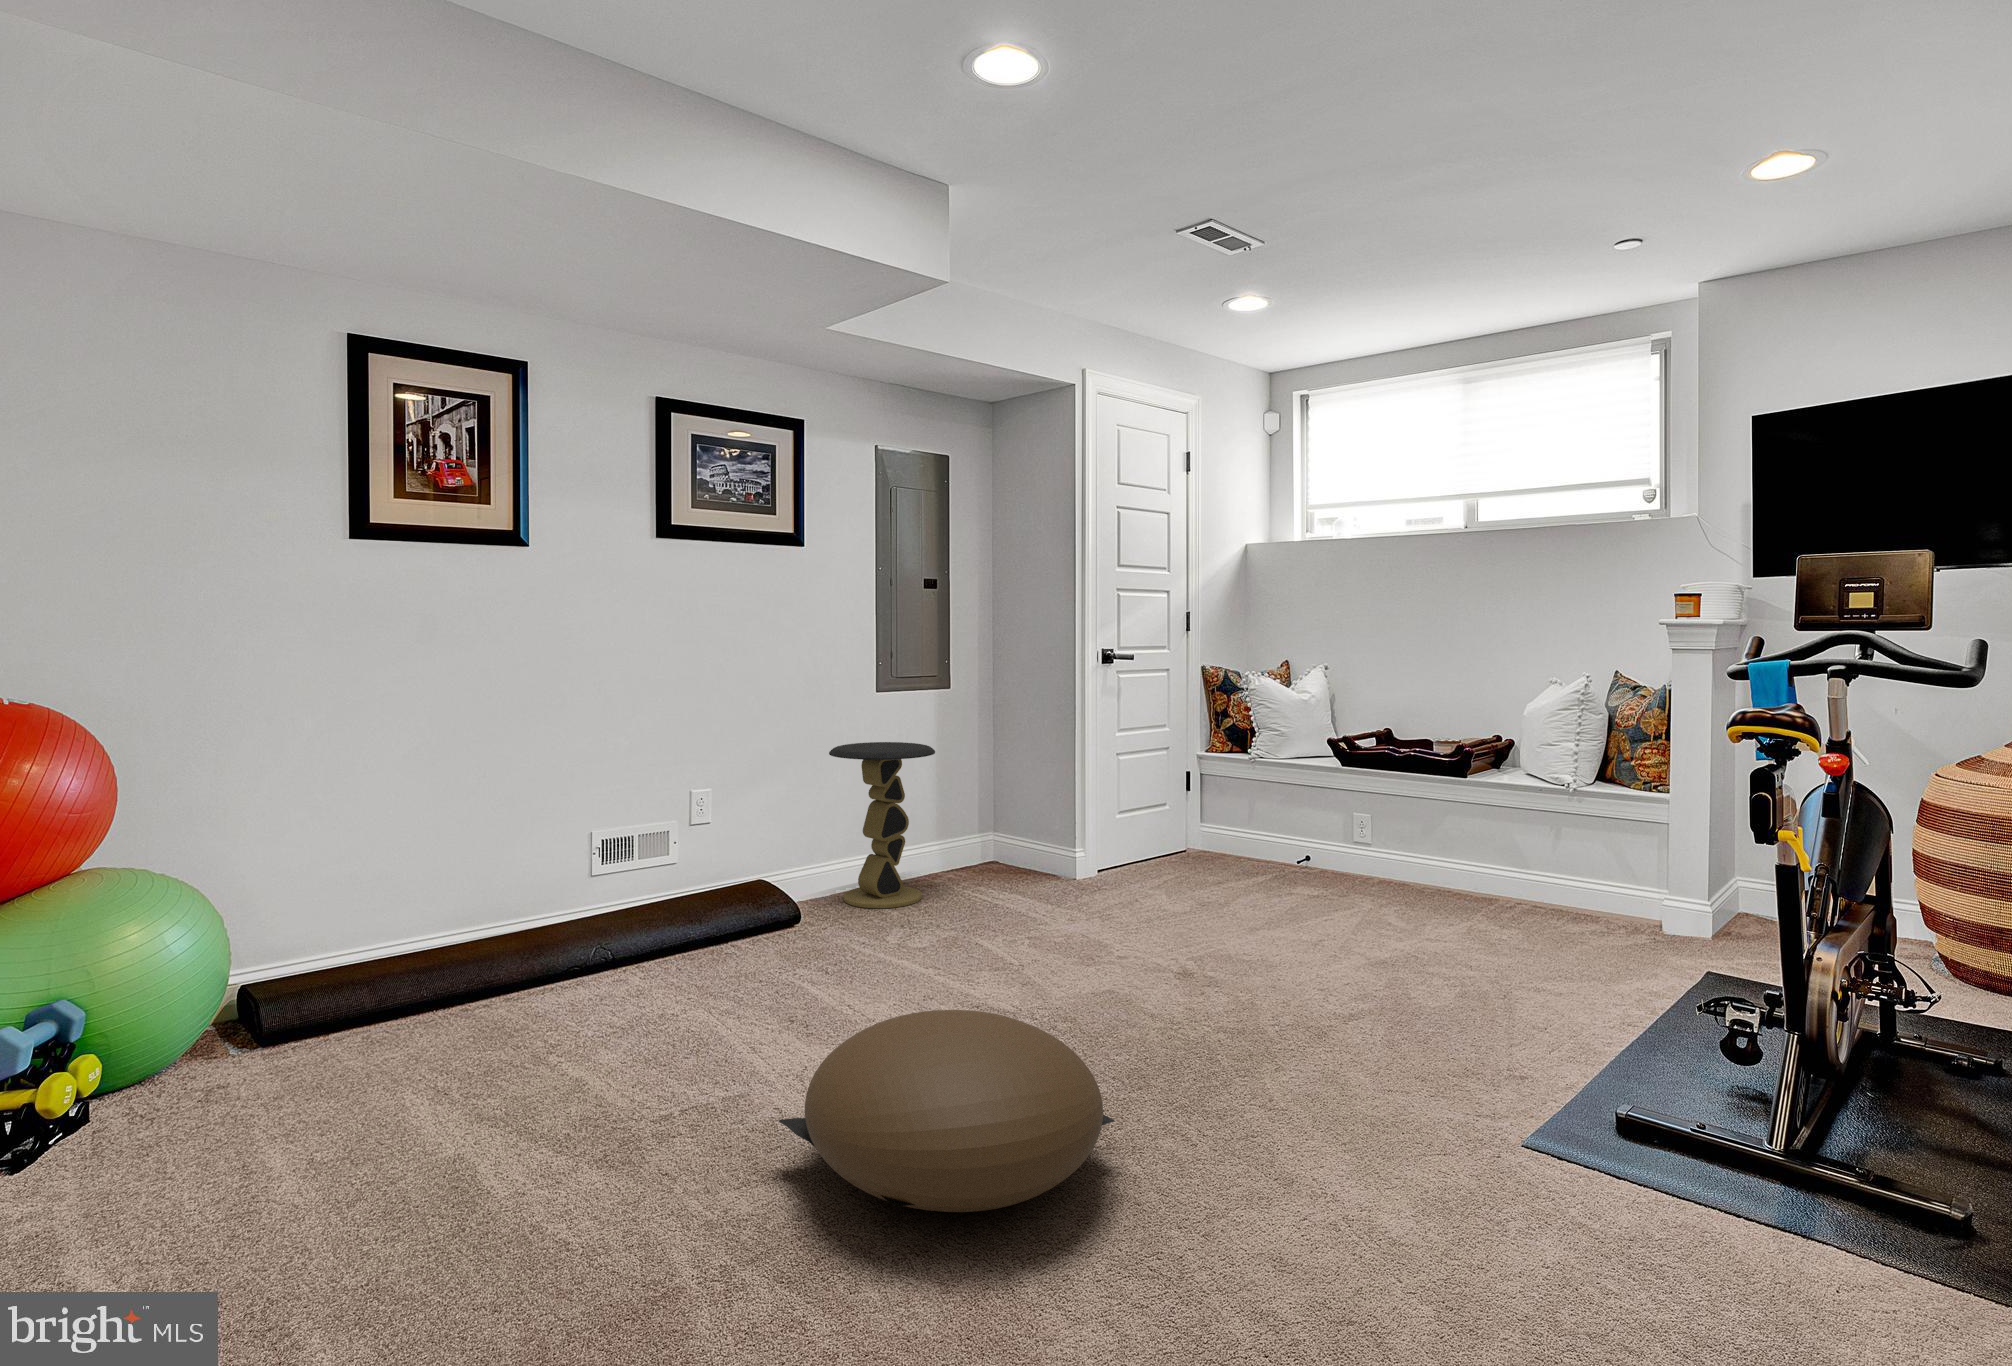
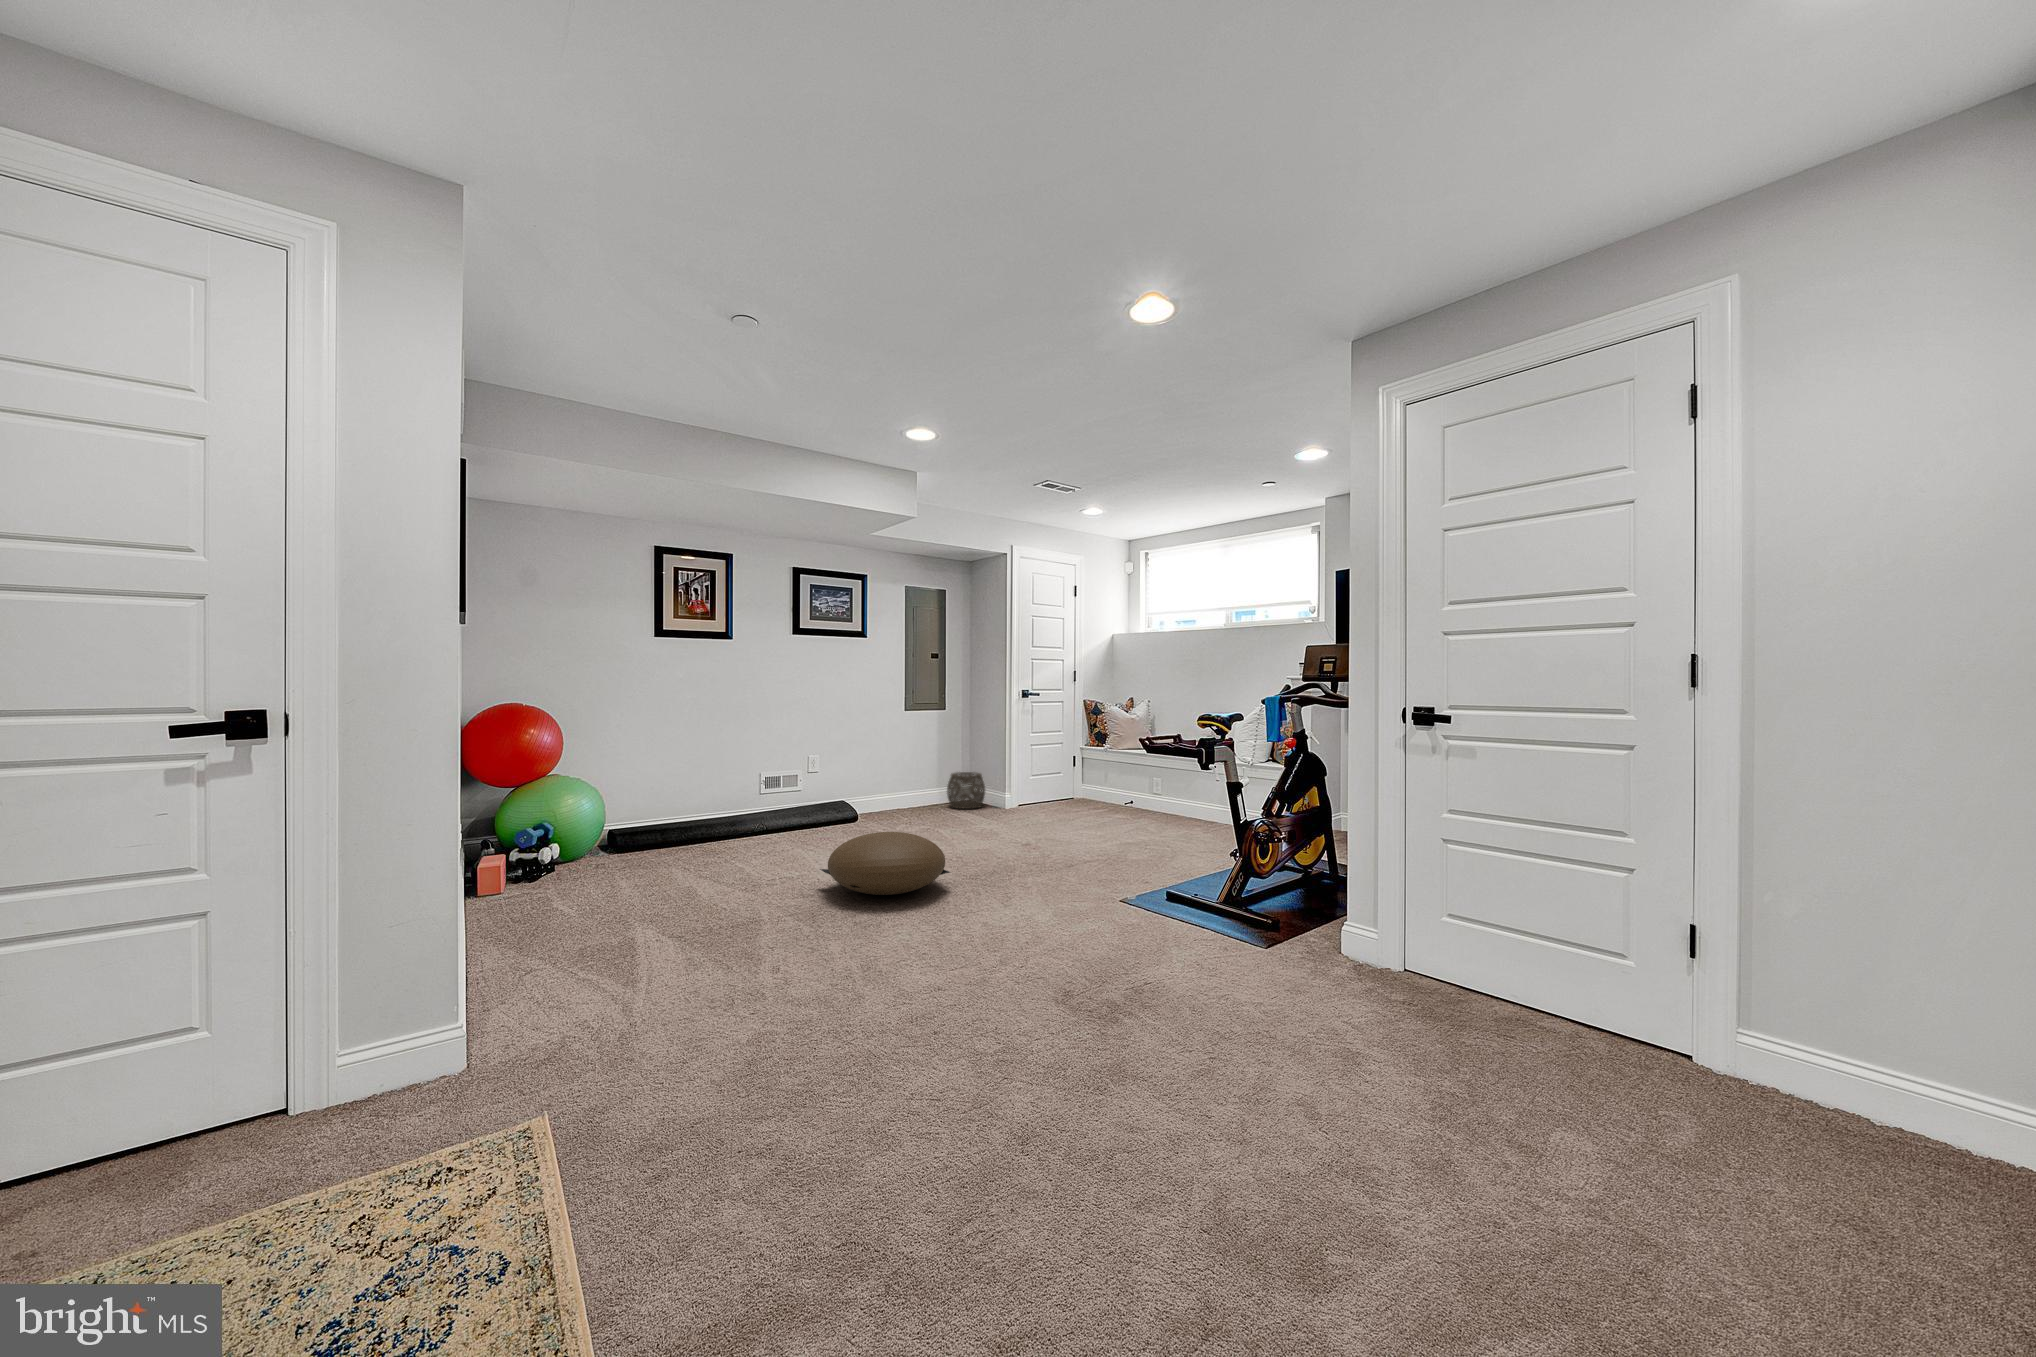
side table: present [829,742,935,908] -> none [877,737,930,819]
woven basket: none [956,805,1032,879] -> present [947,772,985,809]

